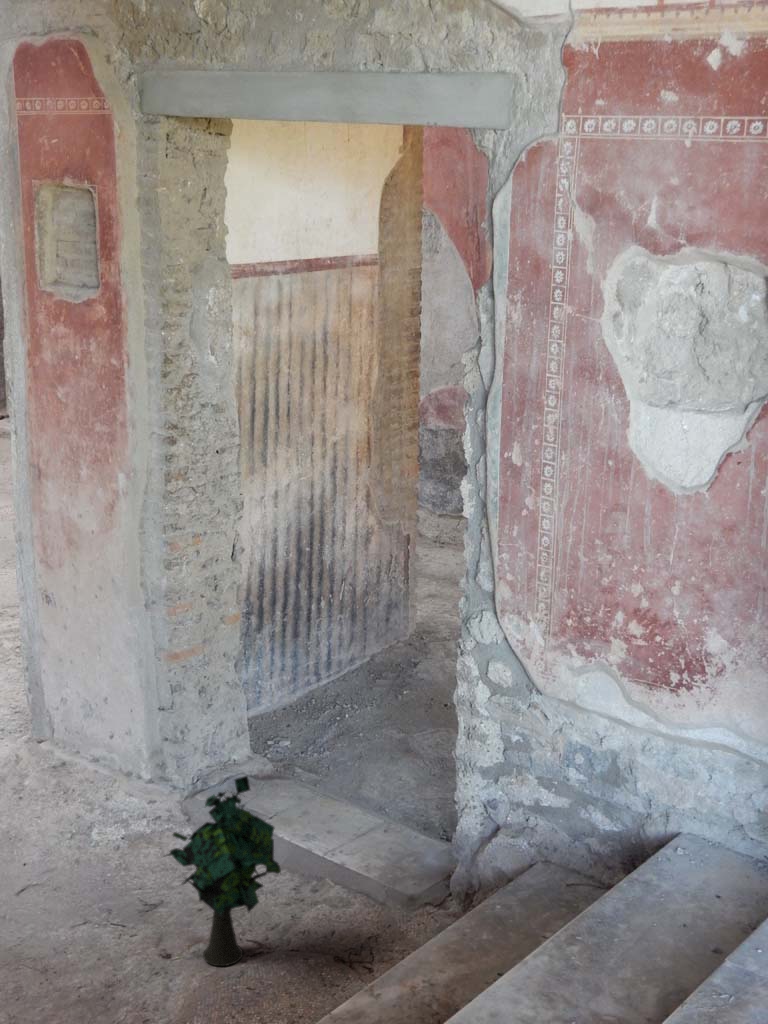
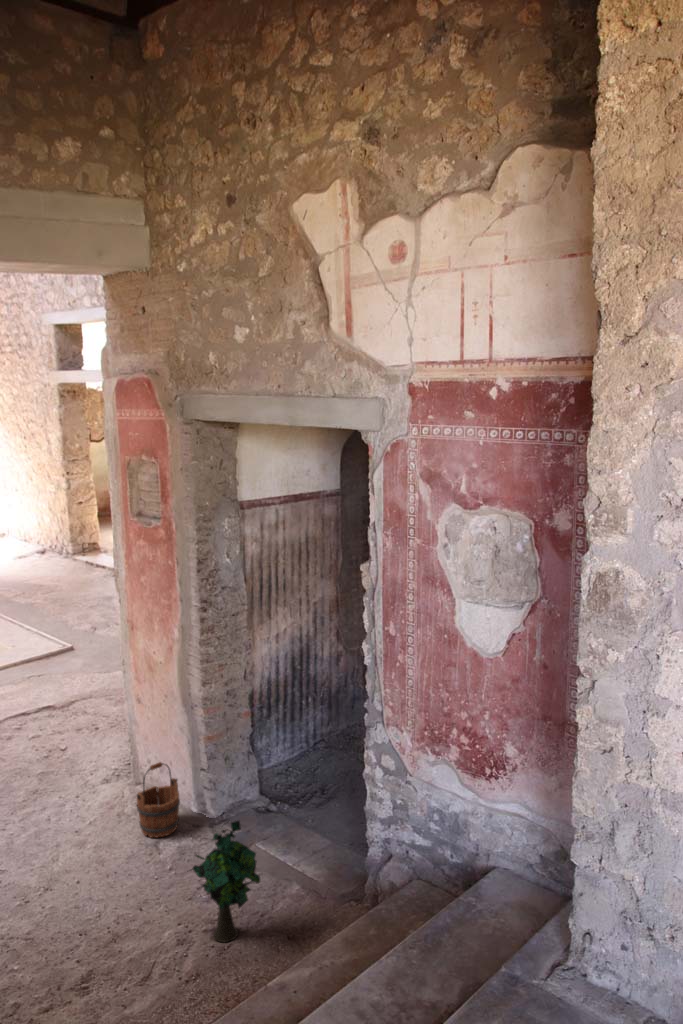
wooden bucket: none [46,702,118,823] -> present [137,762,180,837]

